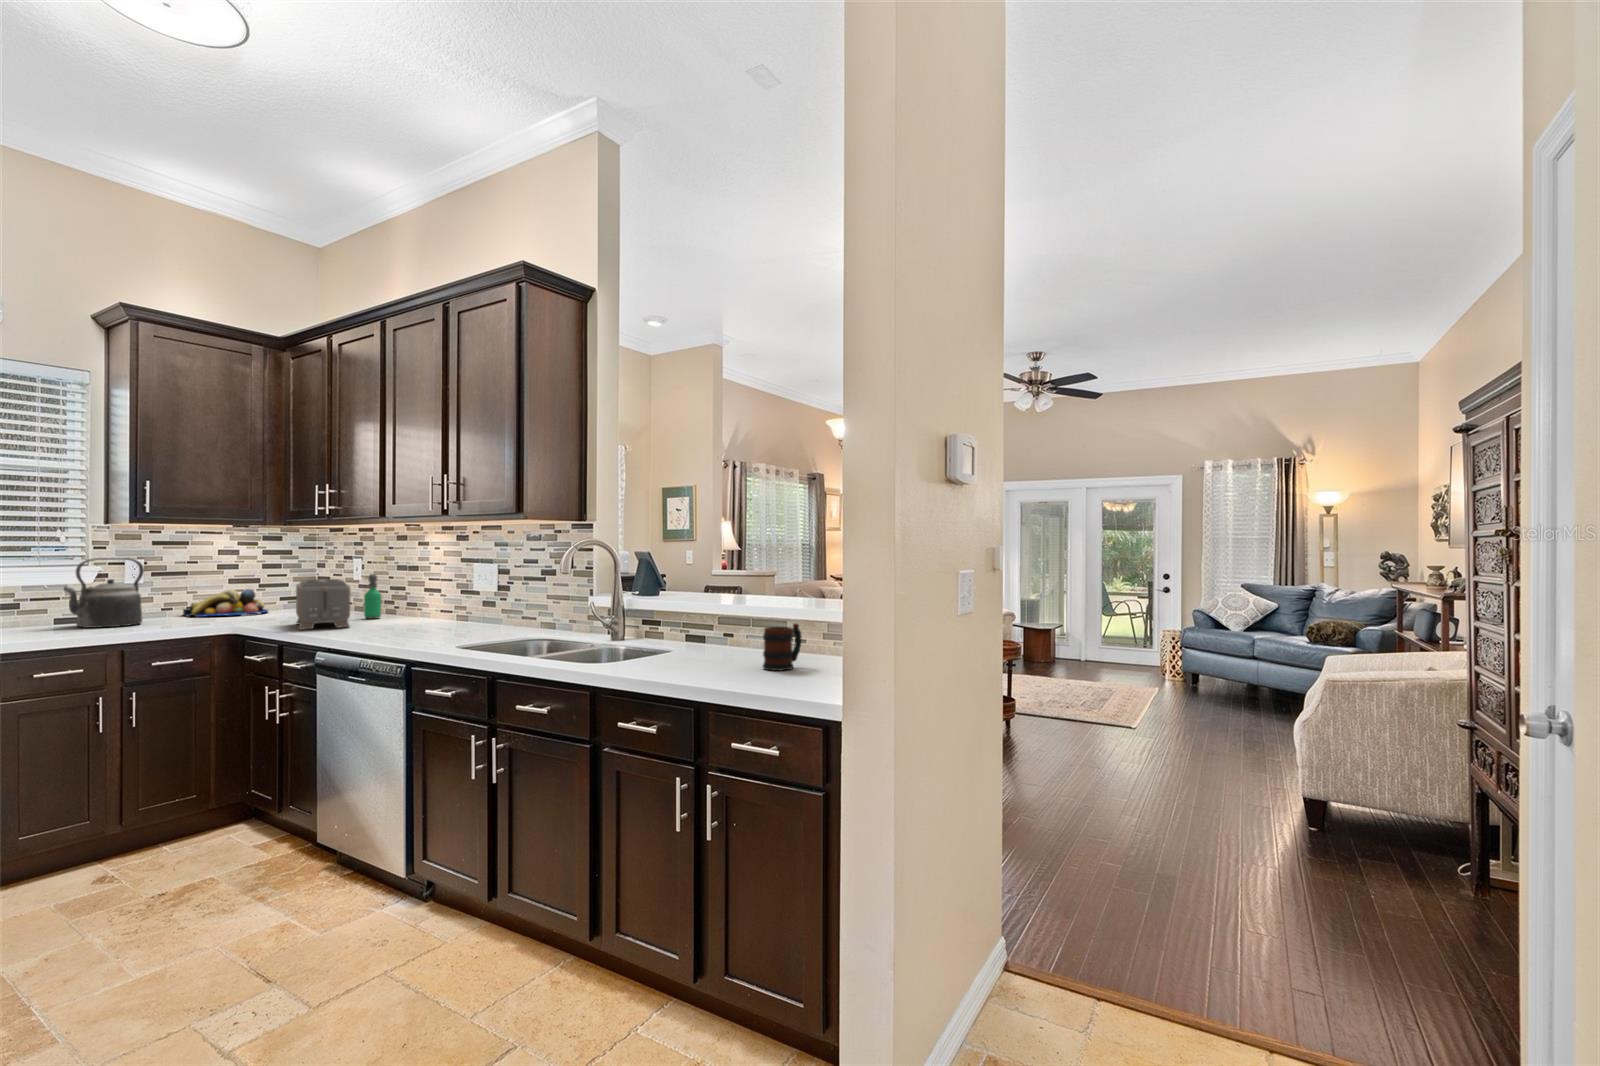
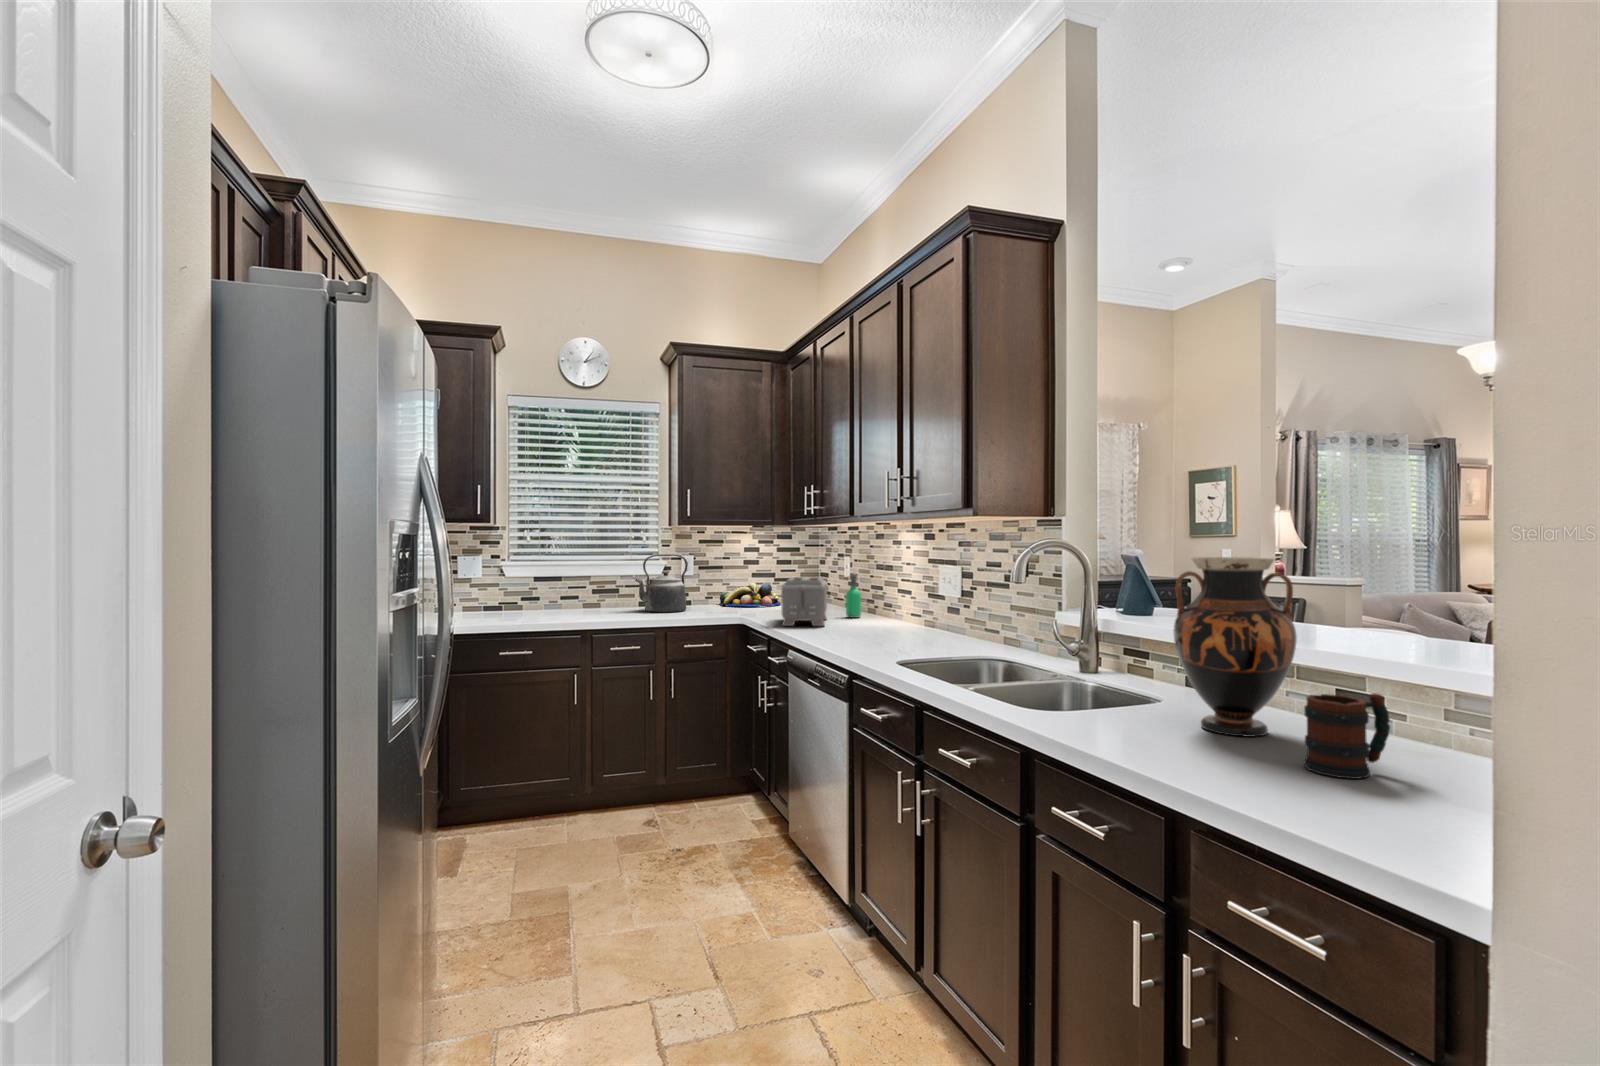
vase: none [689,550,756,661] -> present [1174,557,1297,737]

